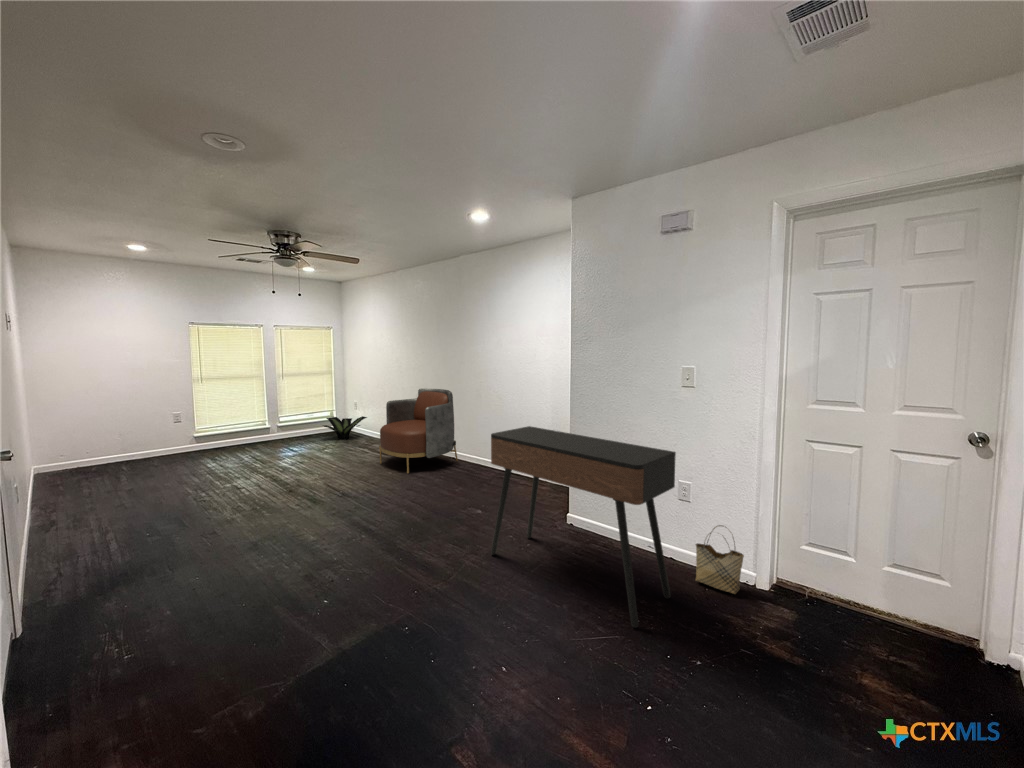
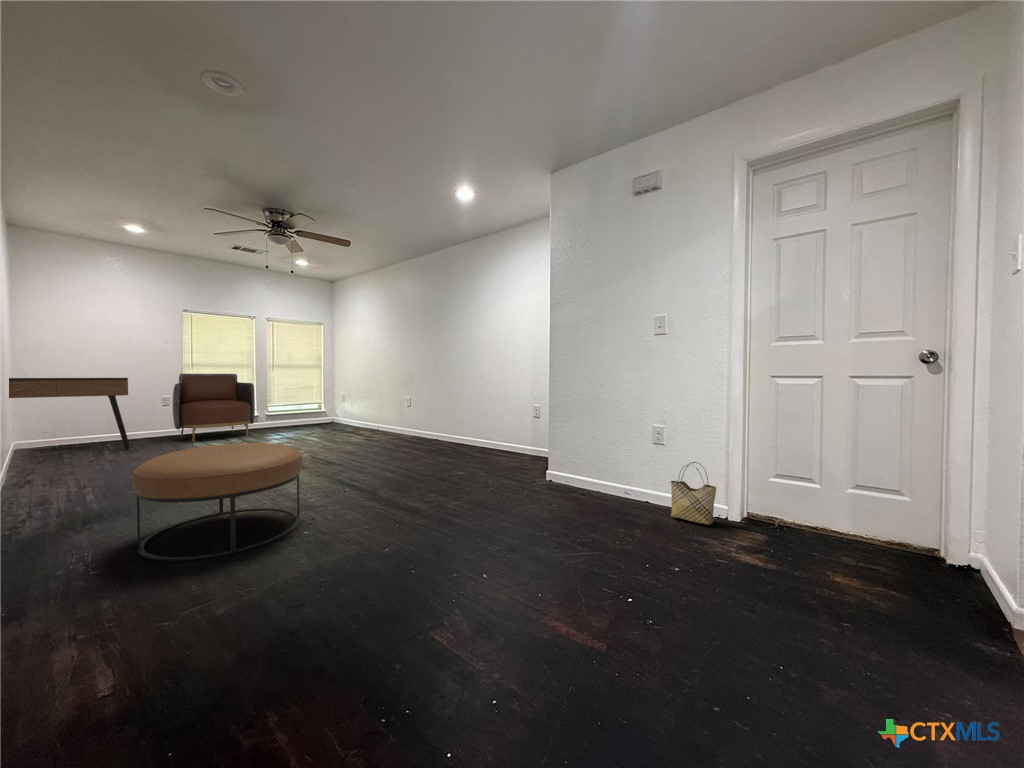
armchair: present [379,389,458,474] -> present [173,374,255,443]
potted plant: present [323,416,367,440] -> none [309,408,356,429]
console table: present [491,426,676,628] -> present [9,378,129,450]
ottoman: none [157,502,320,641] -> present [132,443,303,561]

